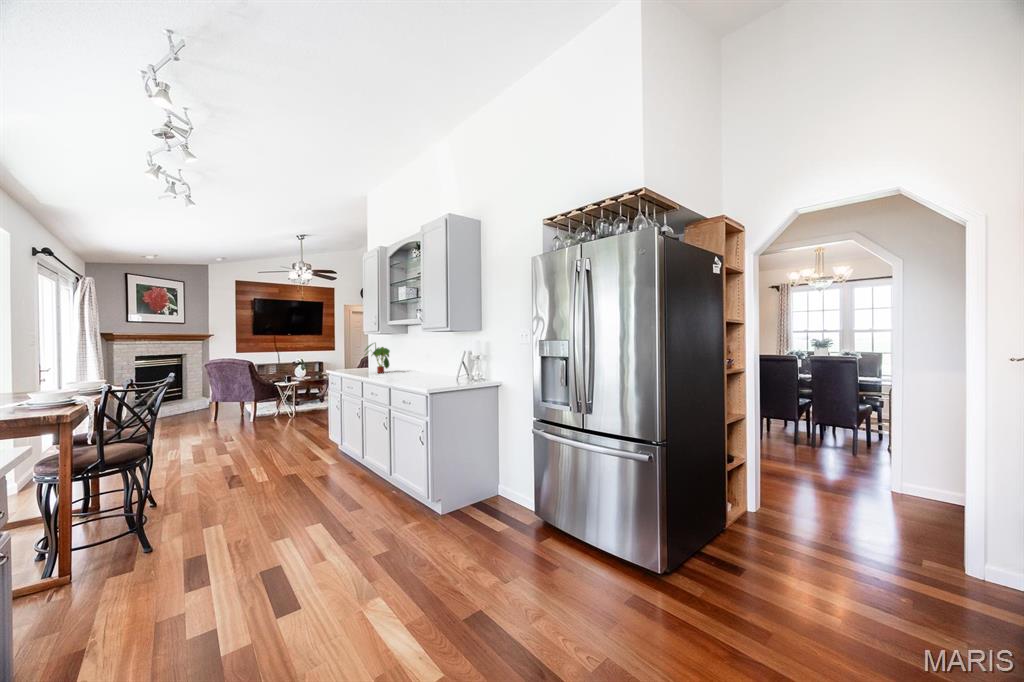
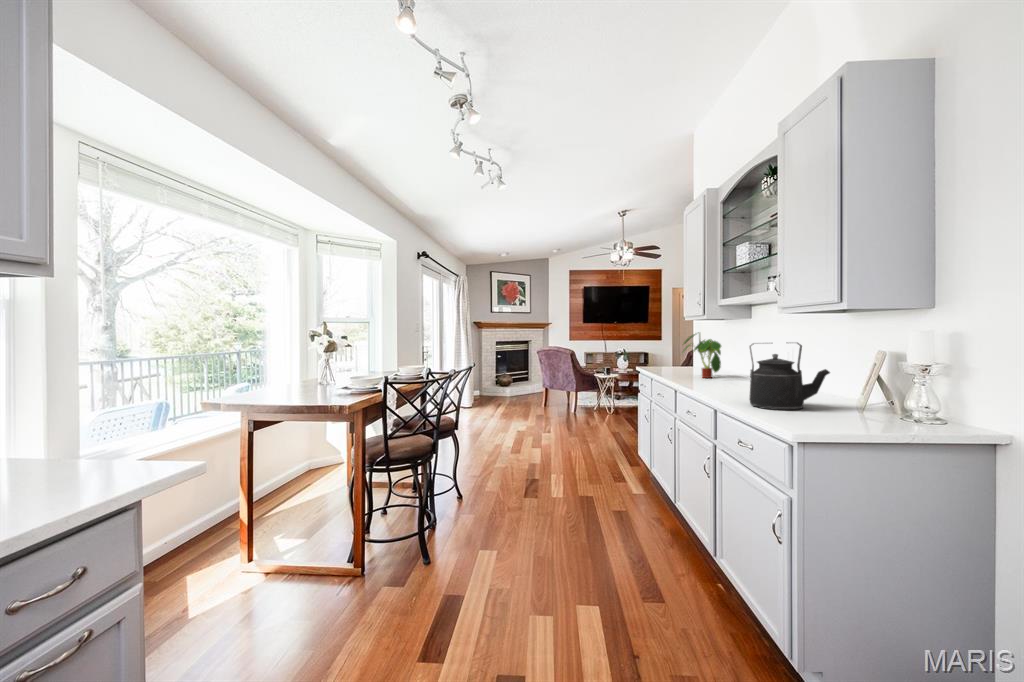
kettle: none [407,347,444,383] -> present [749,342,830,410]

